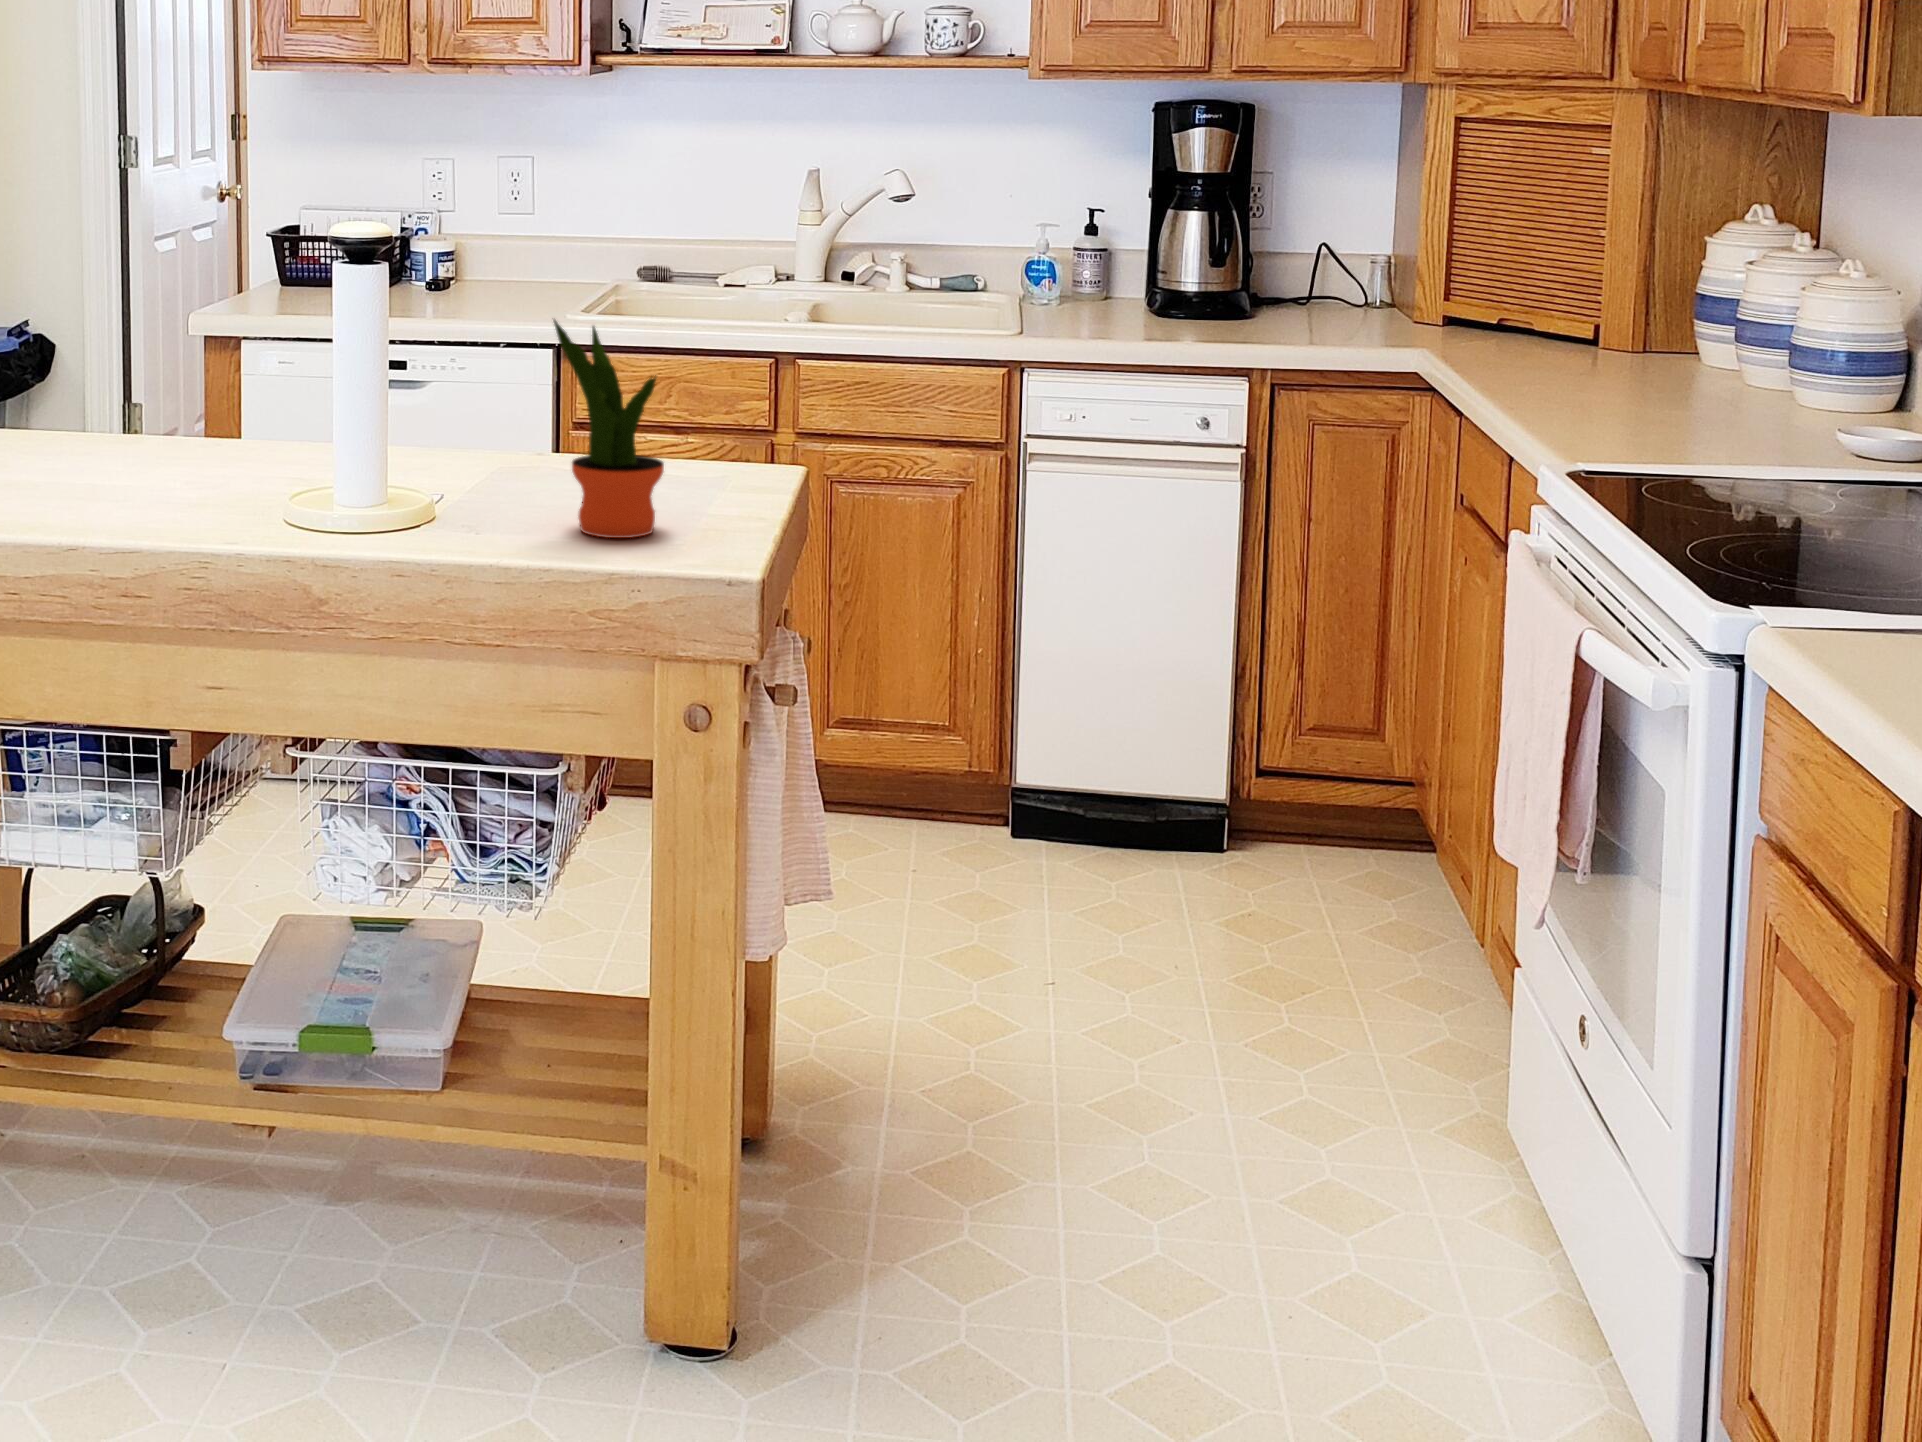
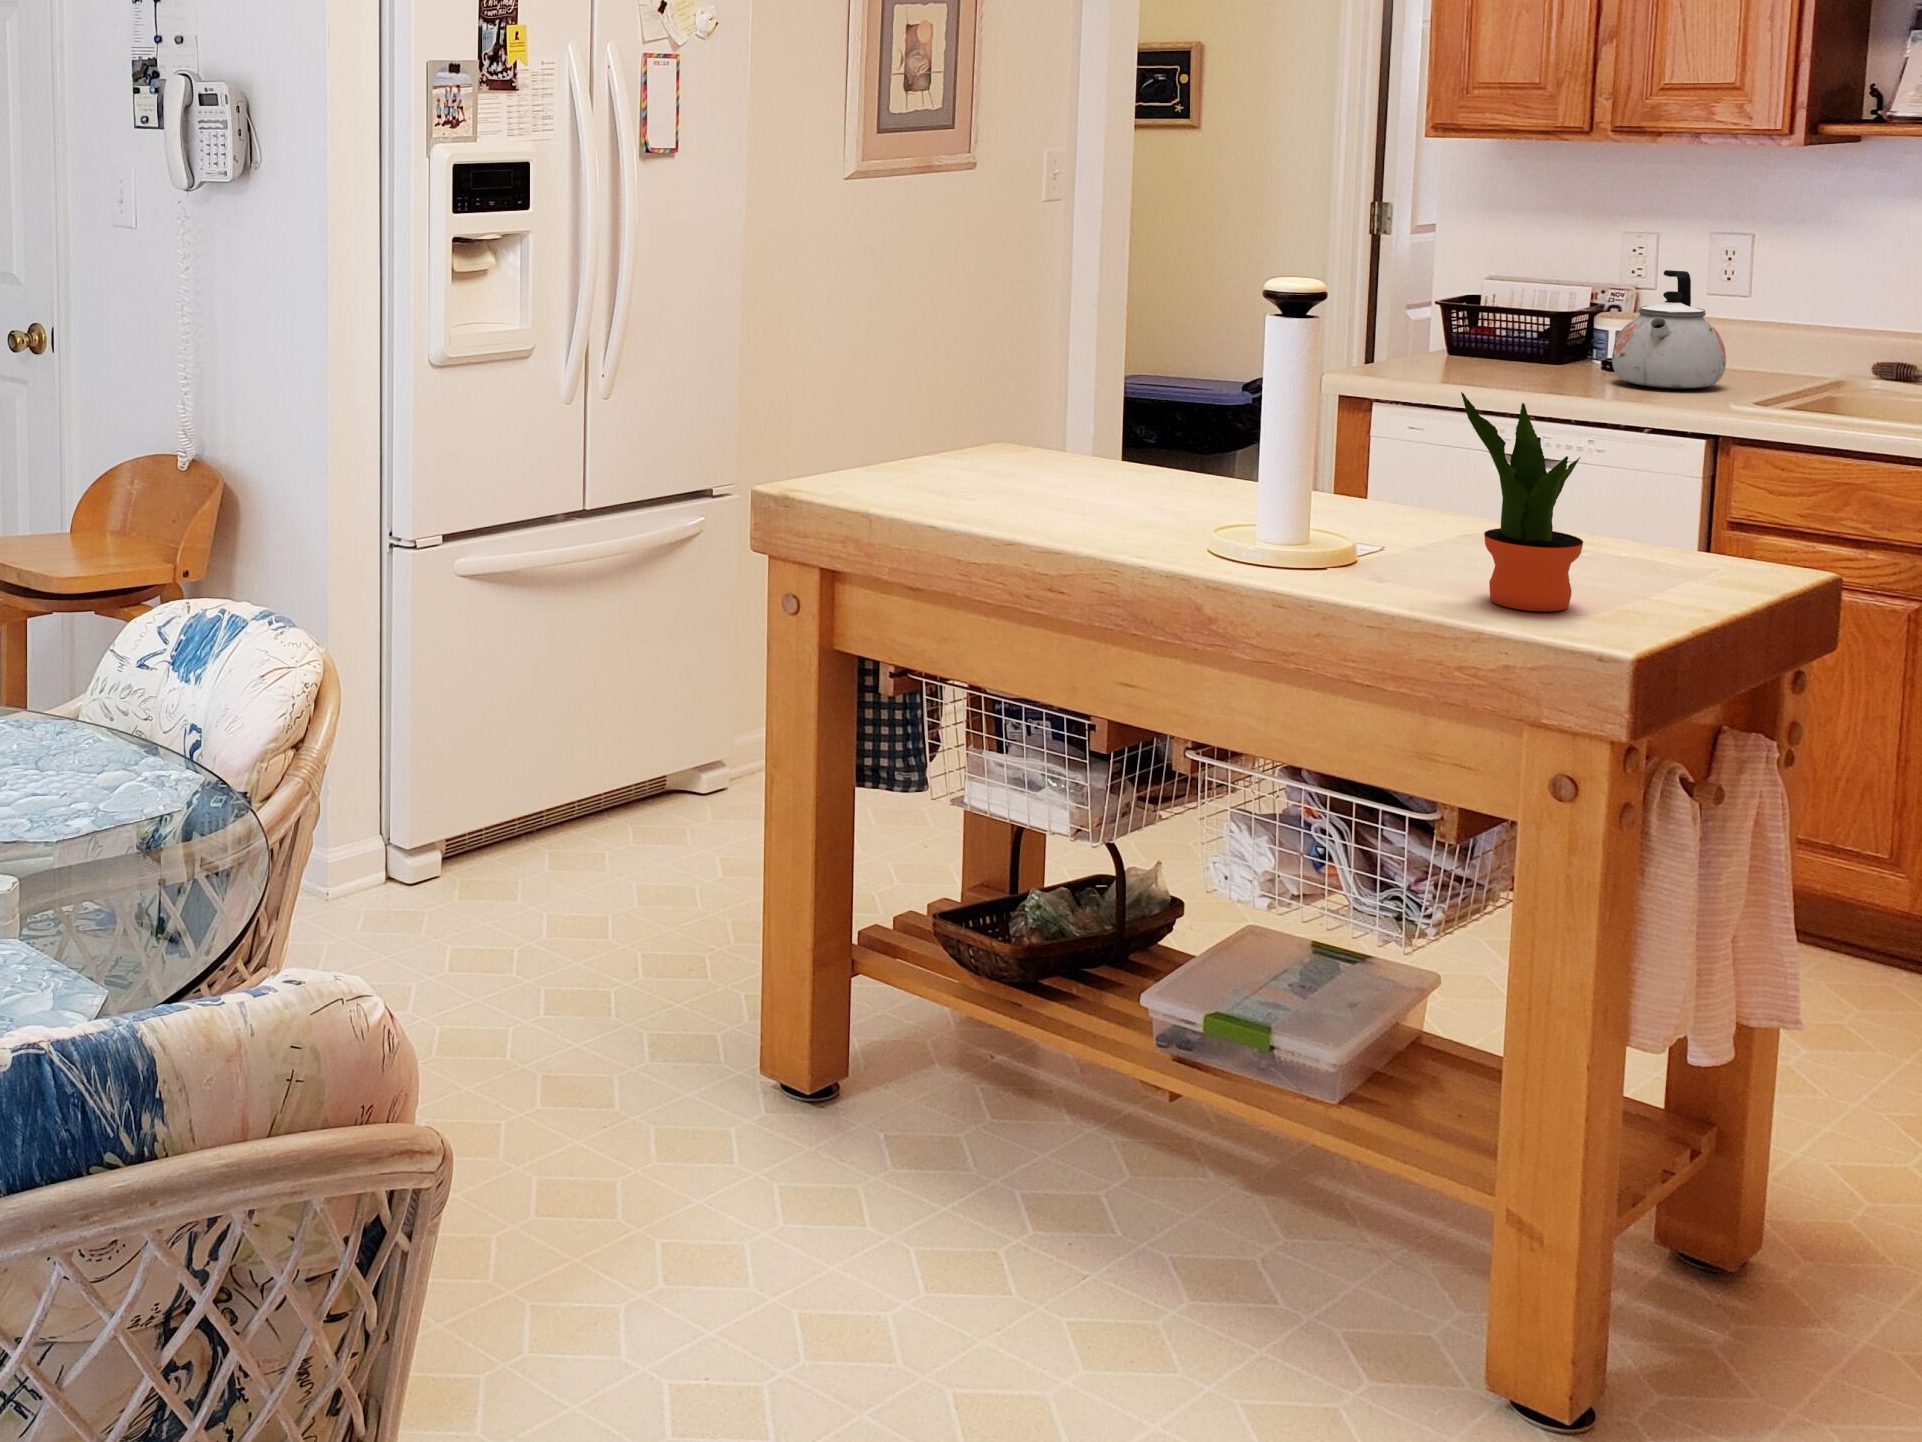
kettle: none [443,197,539,310] -> present [1612,270,1726,389]

